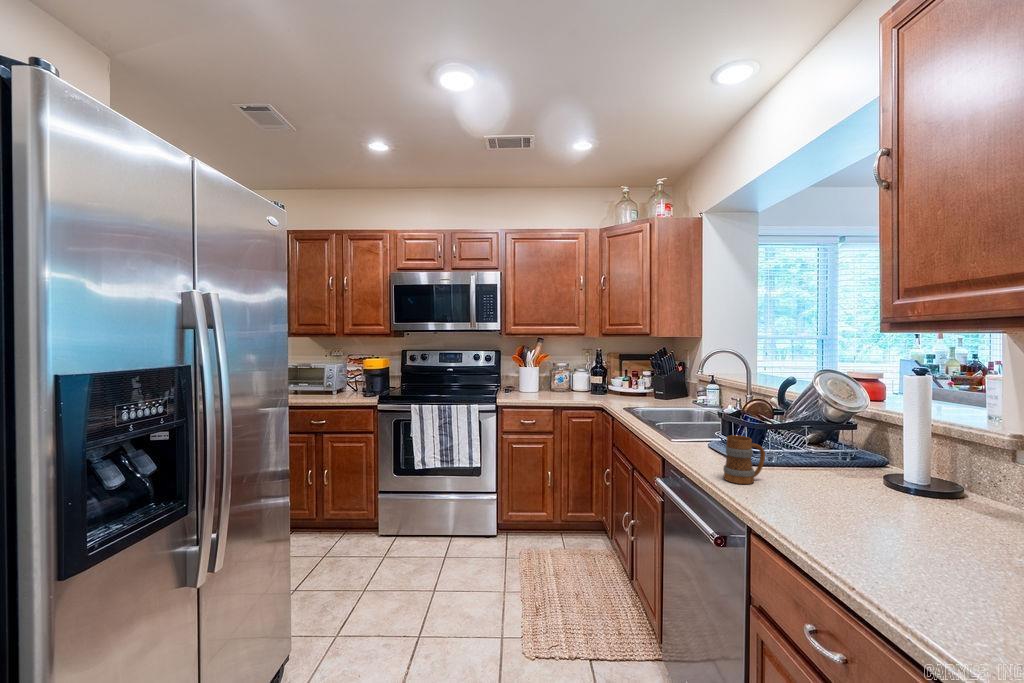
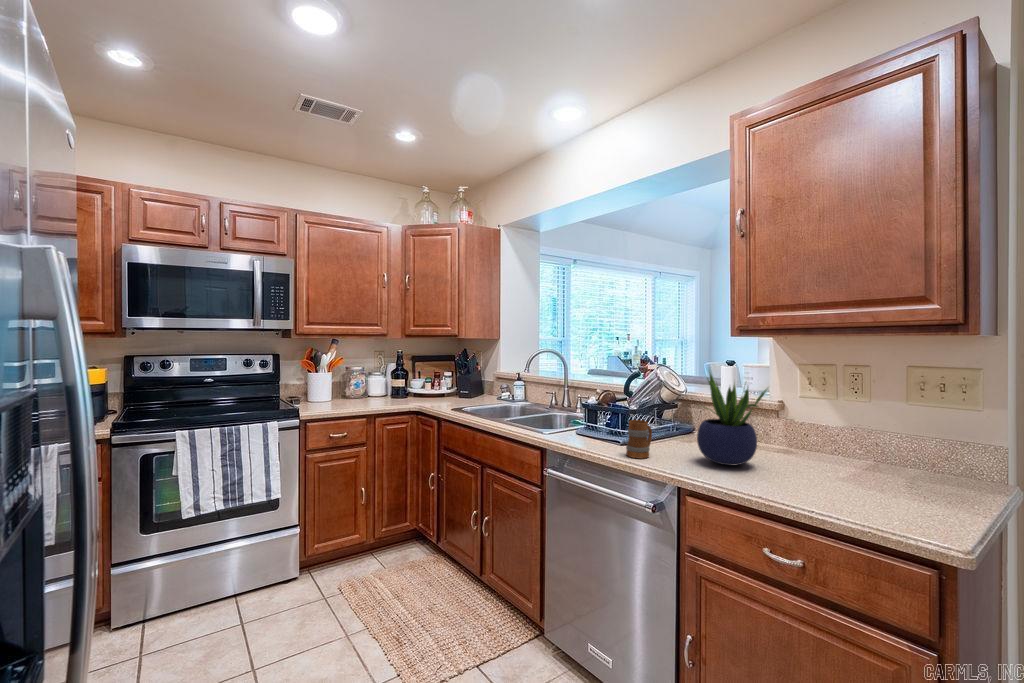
potted plant: none [806,378,931,517] -> present [697,374,766,465]

